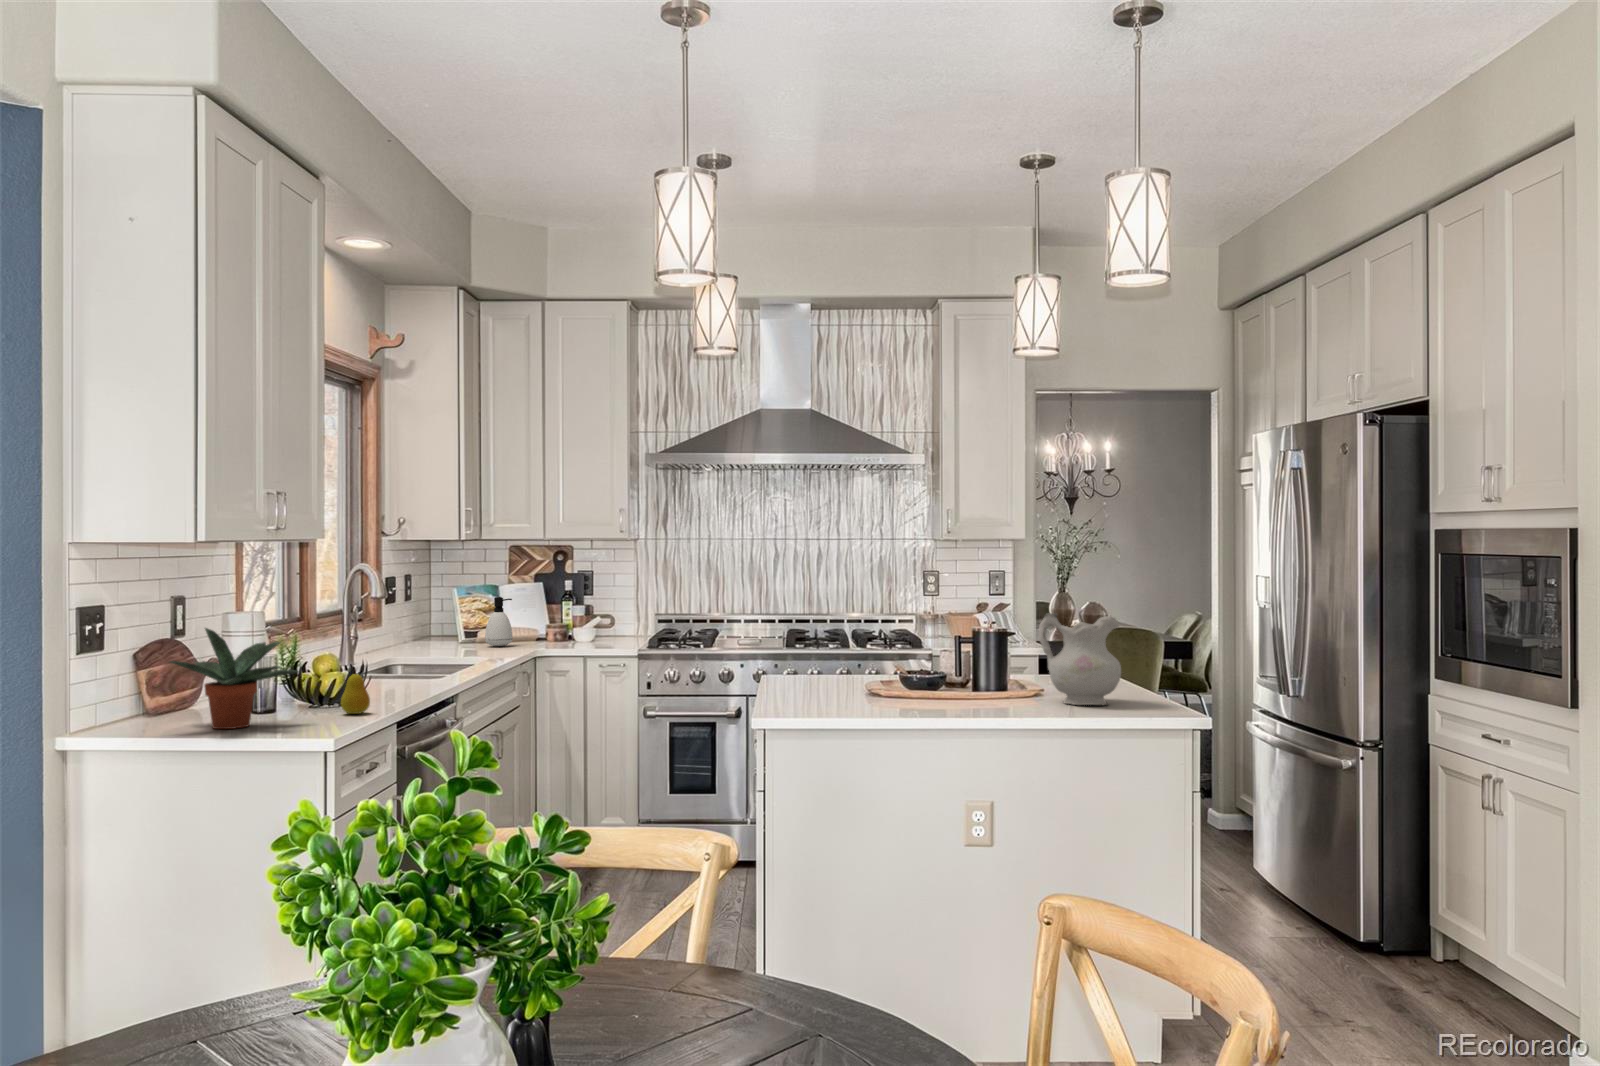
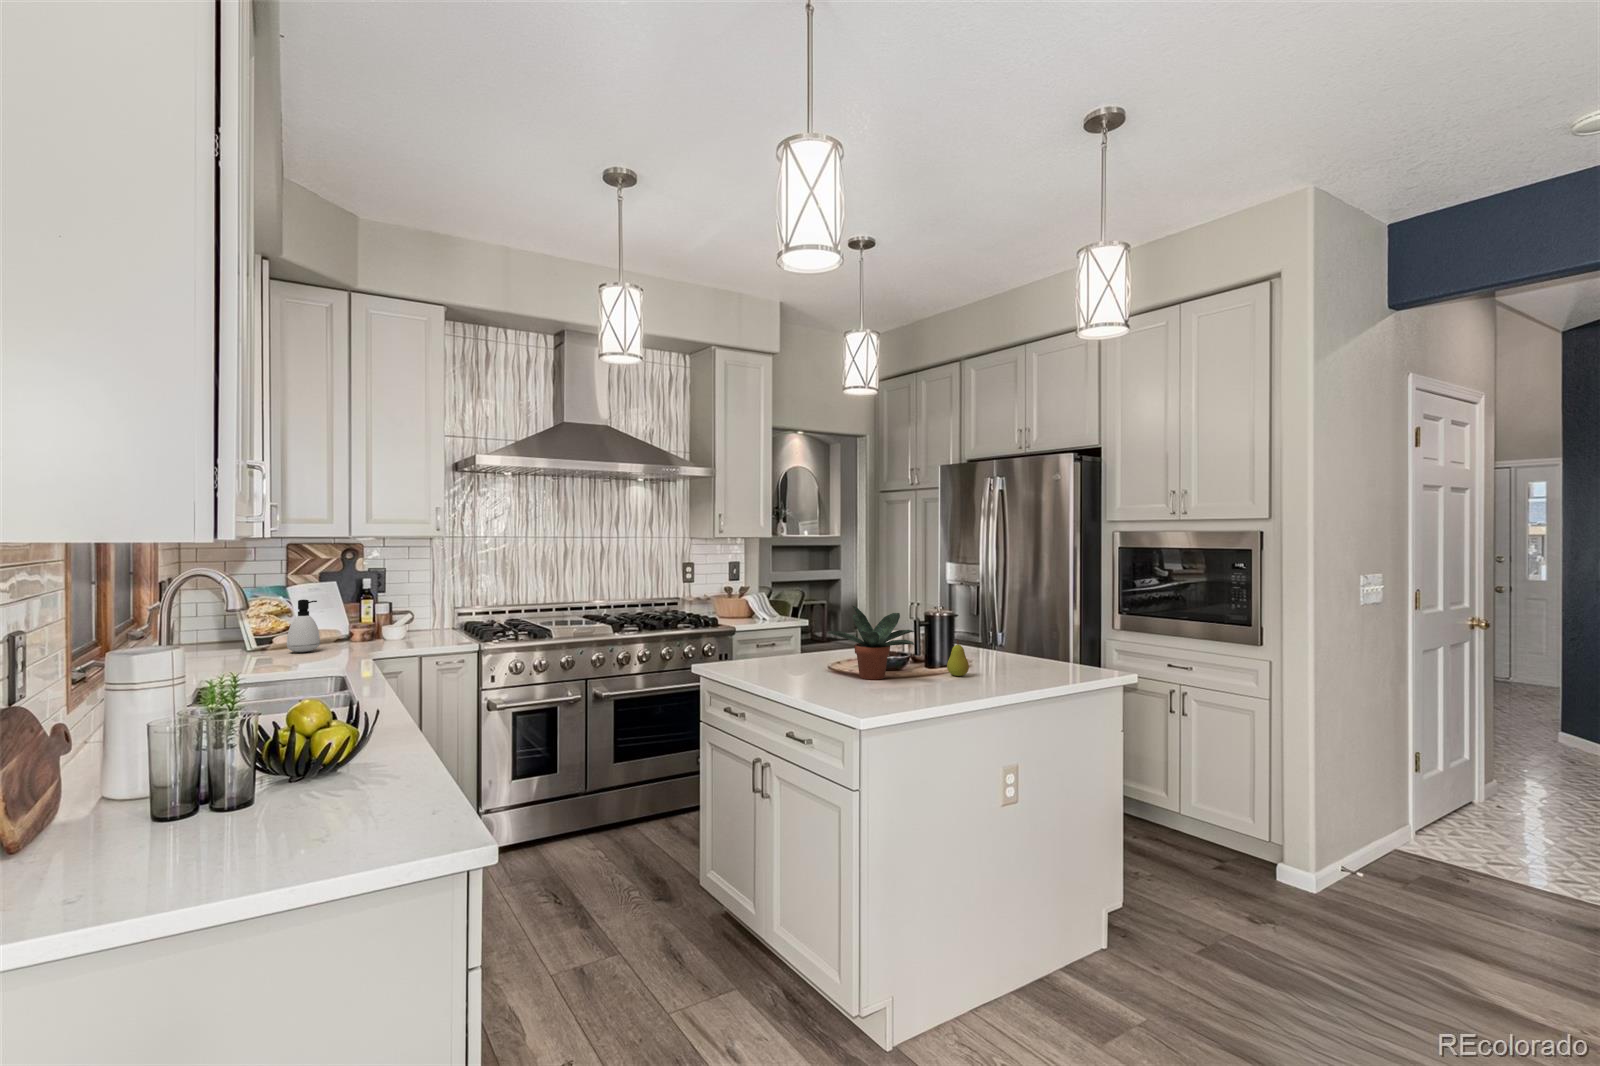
ceramic pitcher: present [1039,613,1121,705] -> none [986,602,1043,673]
potted plant: present [170,628,302,729] -> present [827,606,914,679]
fruit: present [341,673,370,714] -> present [947,640,969,676]

